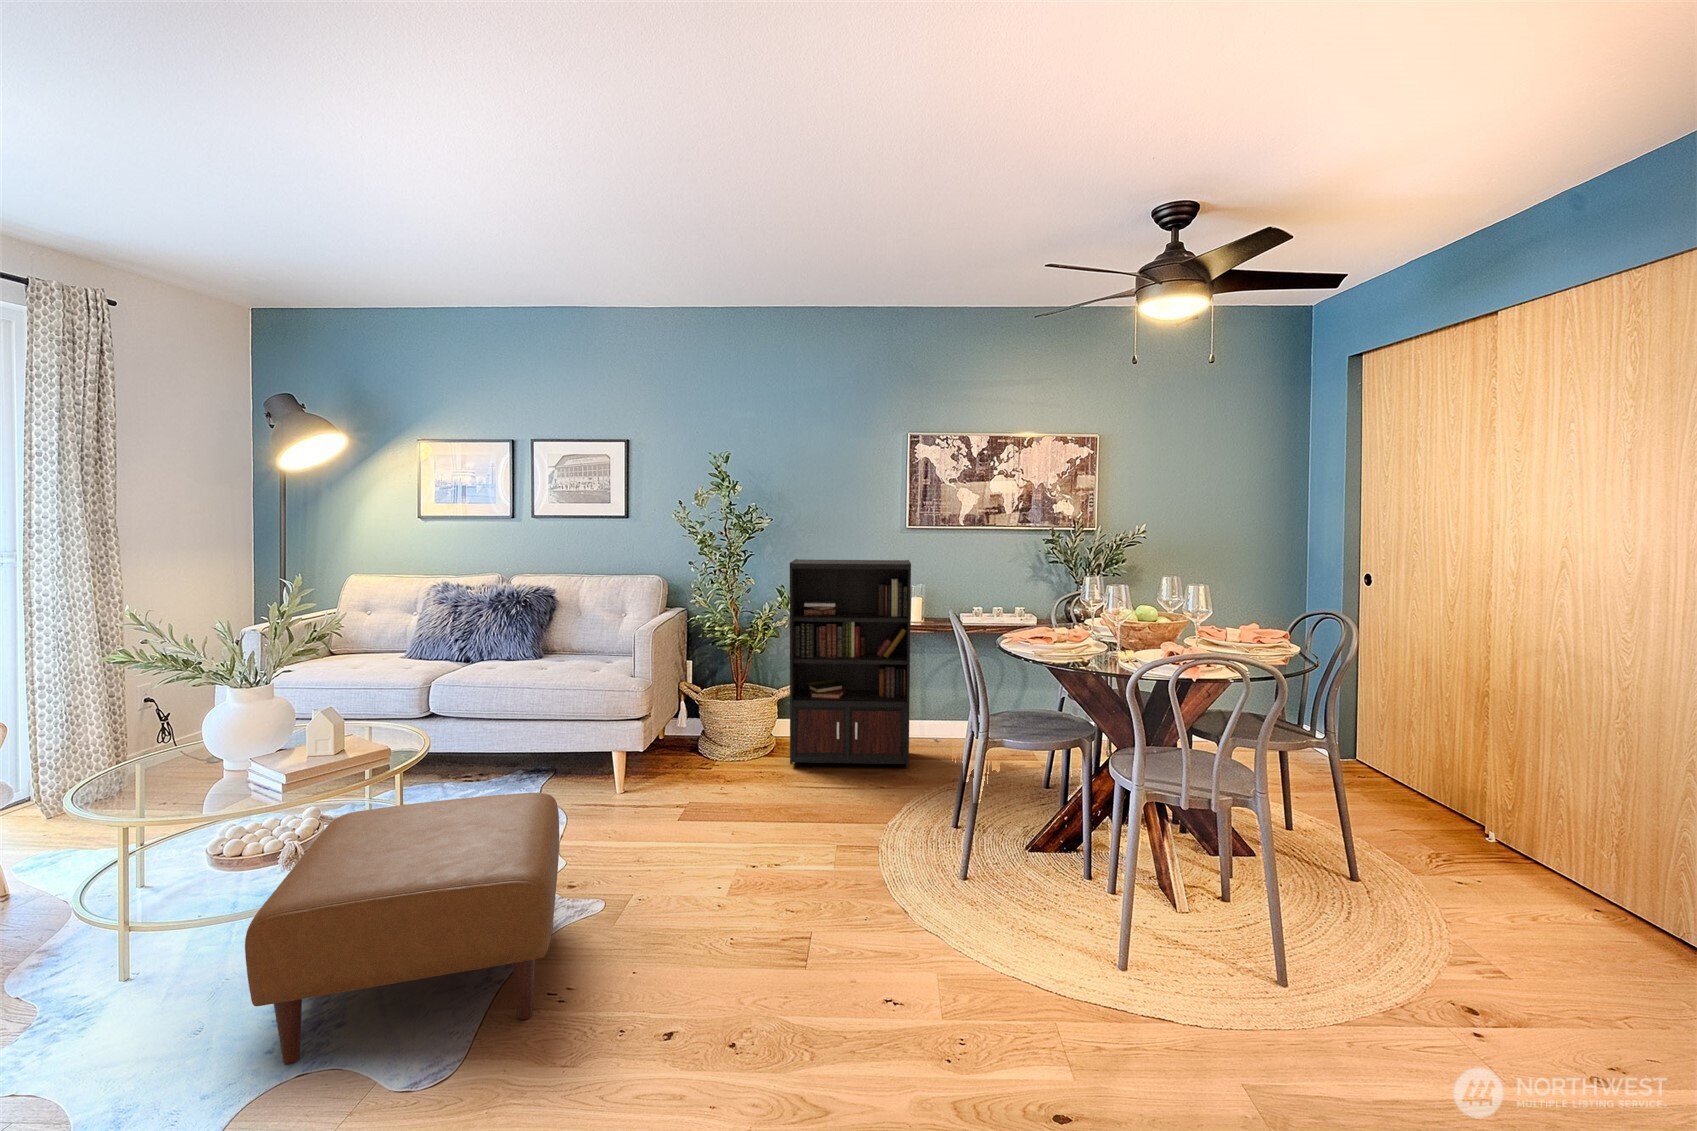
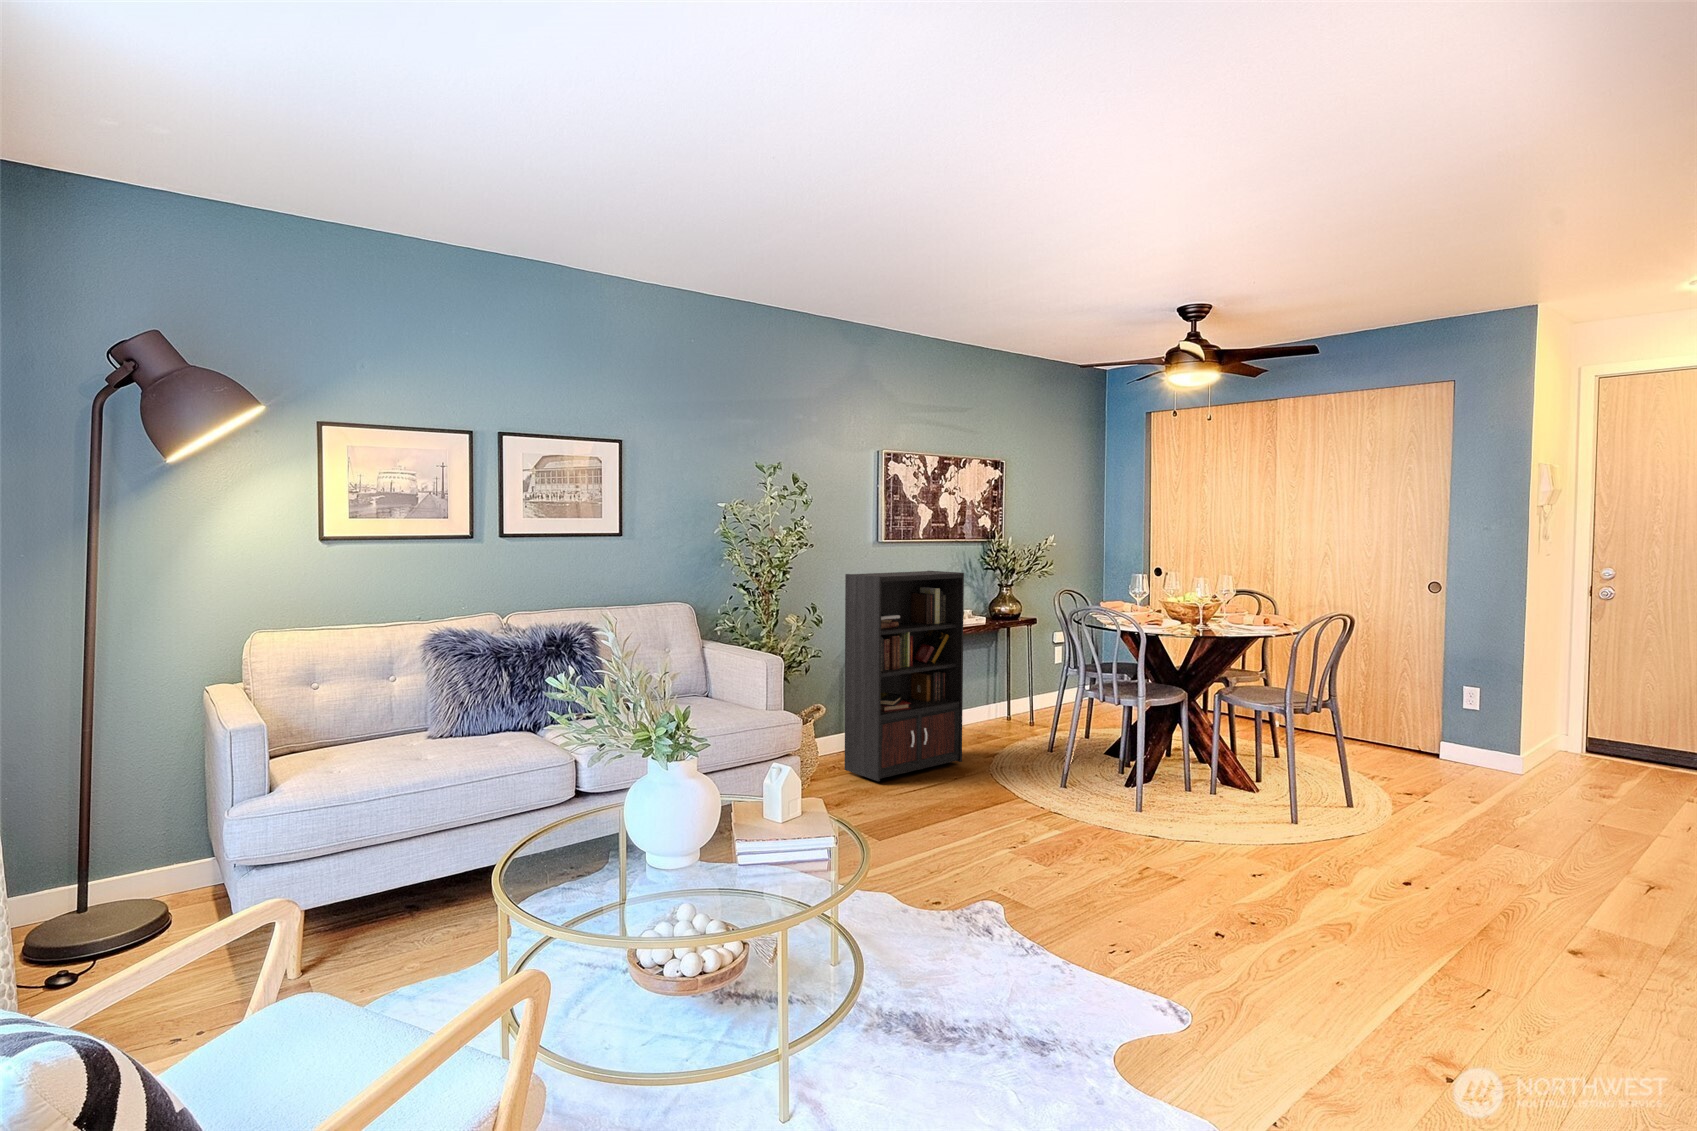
ottoman: present [245,793,559,1065] -> none [907,801,1195,1053]

